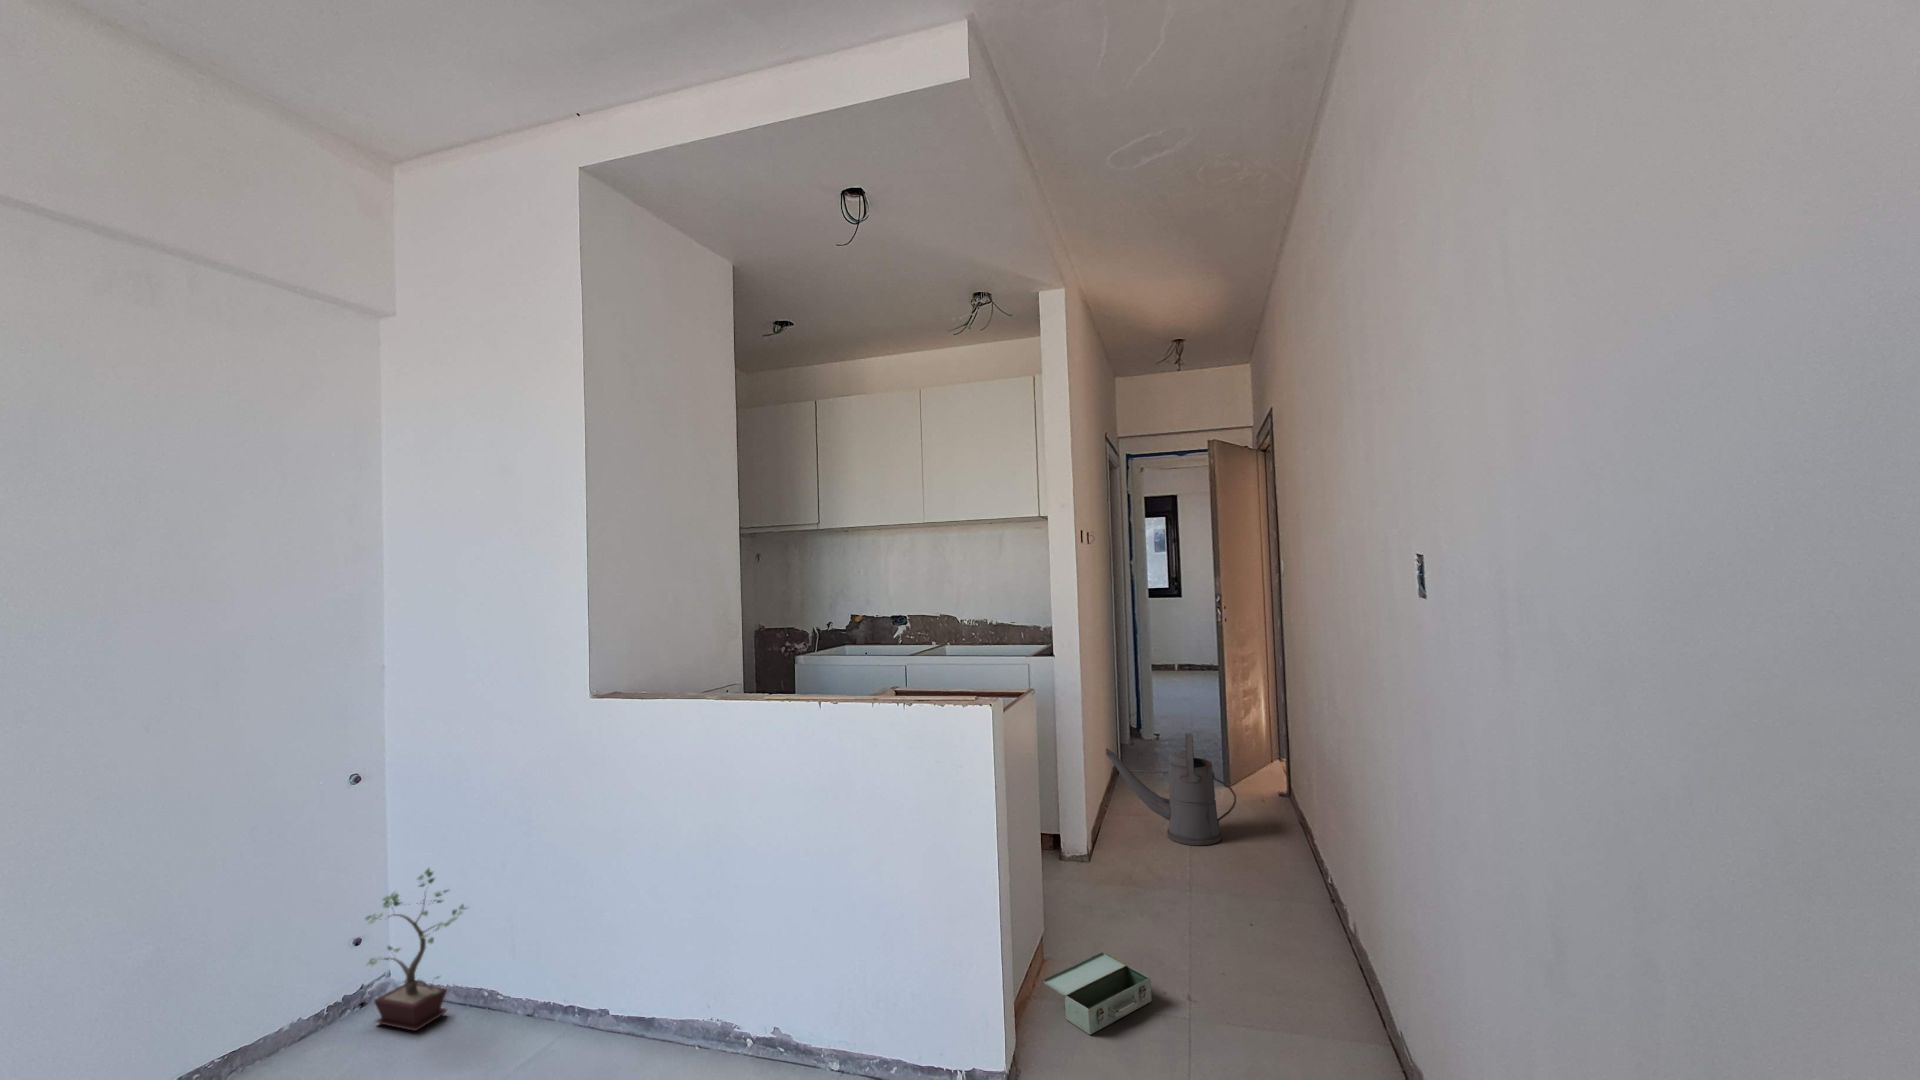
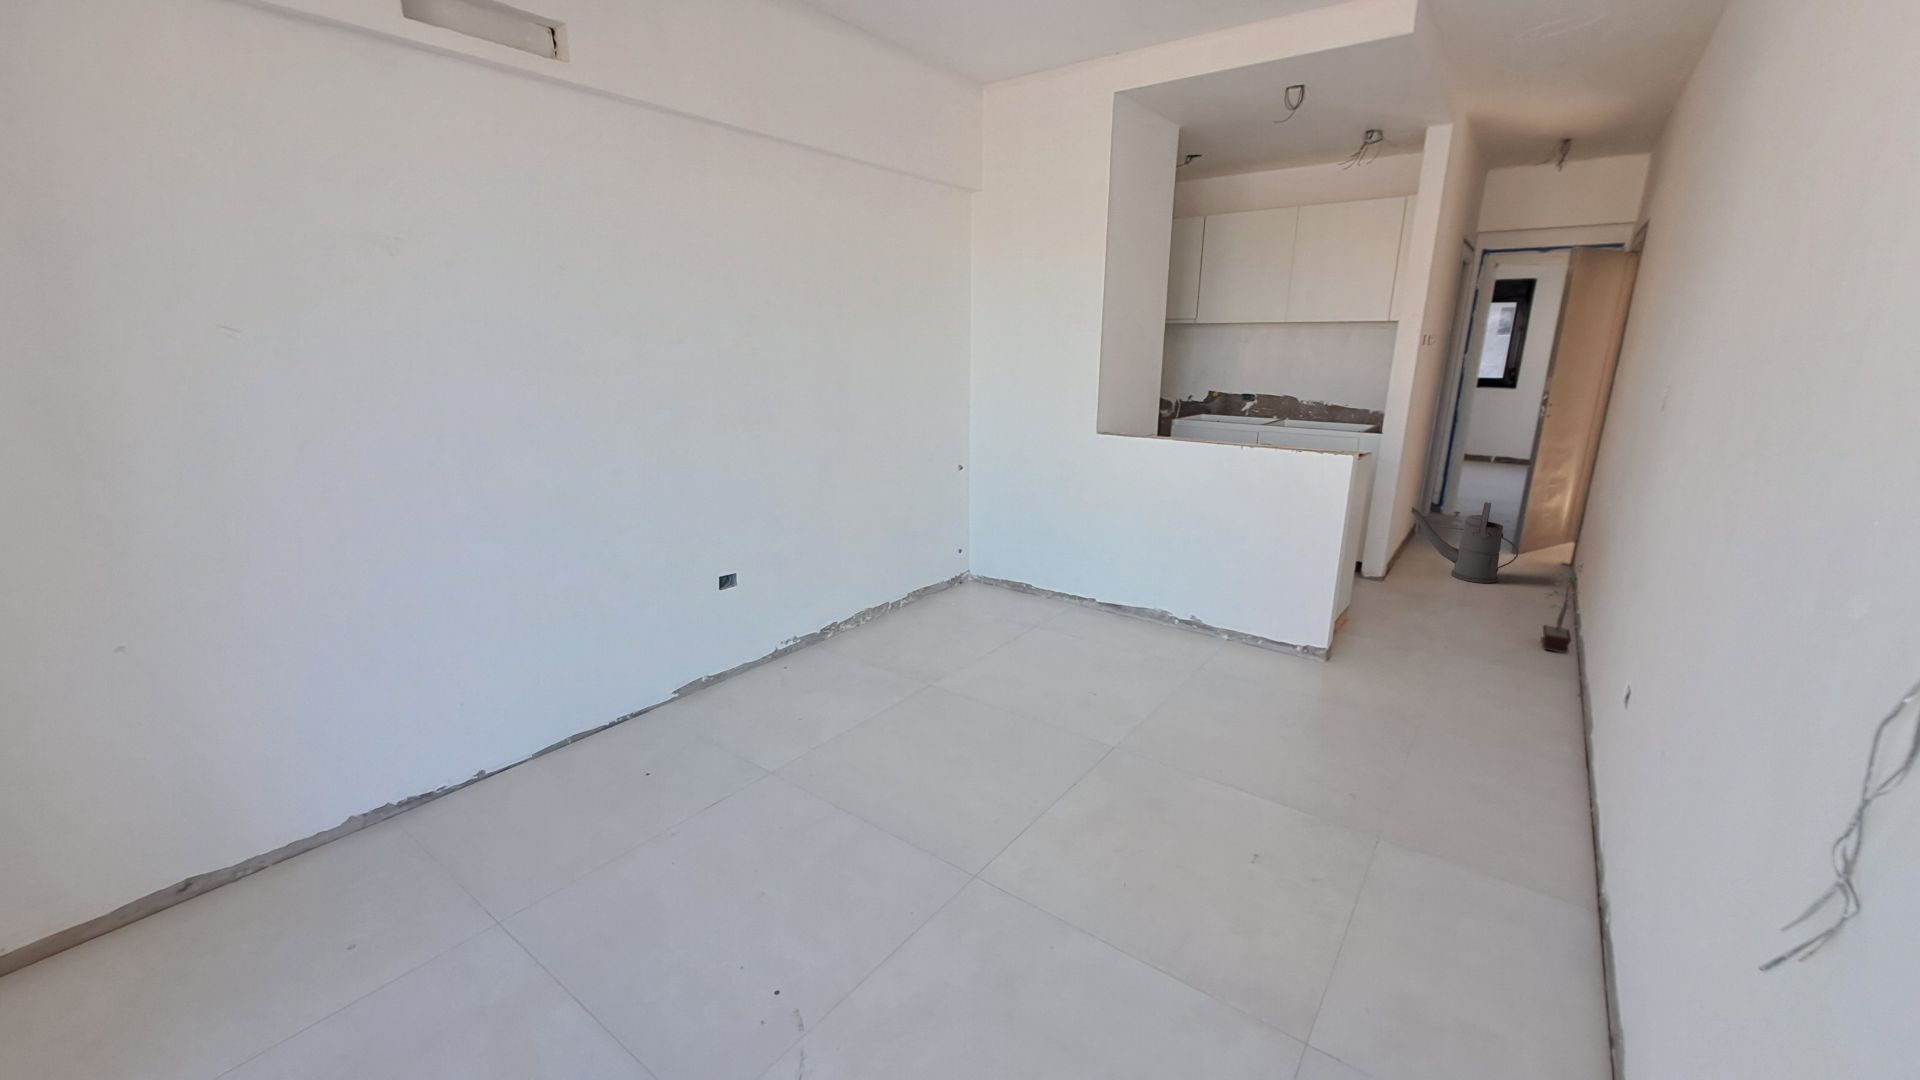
potted plant: present [366,869,467,1031] -> present [1541,565,1583,653]
toolbox: present [1043,952,1151,1035] -> none [1351,617,1423,650]

